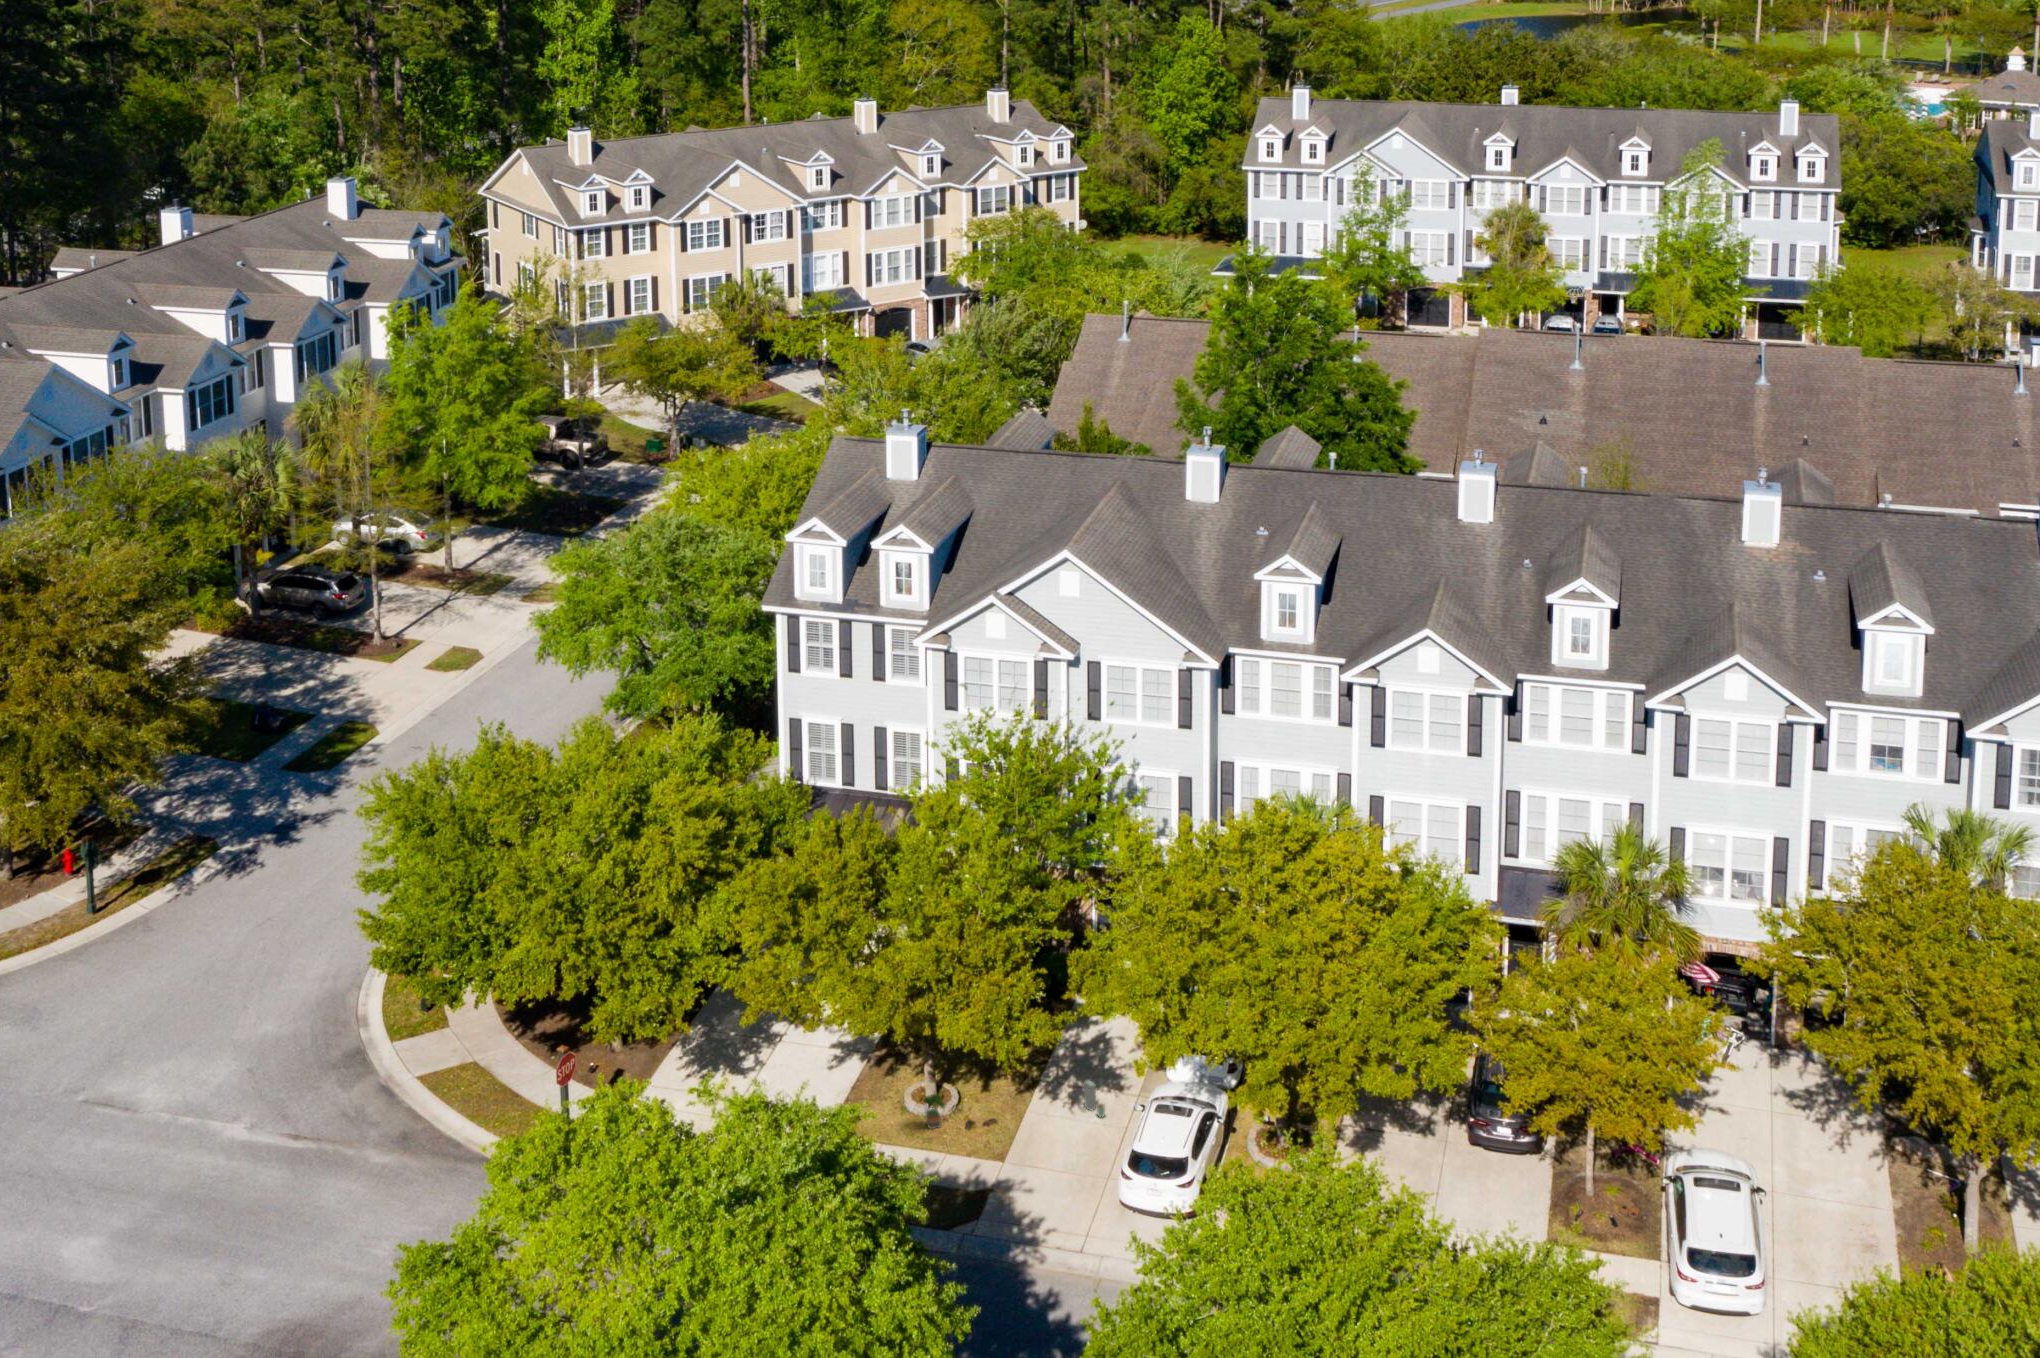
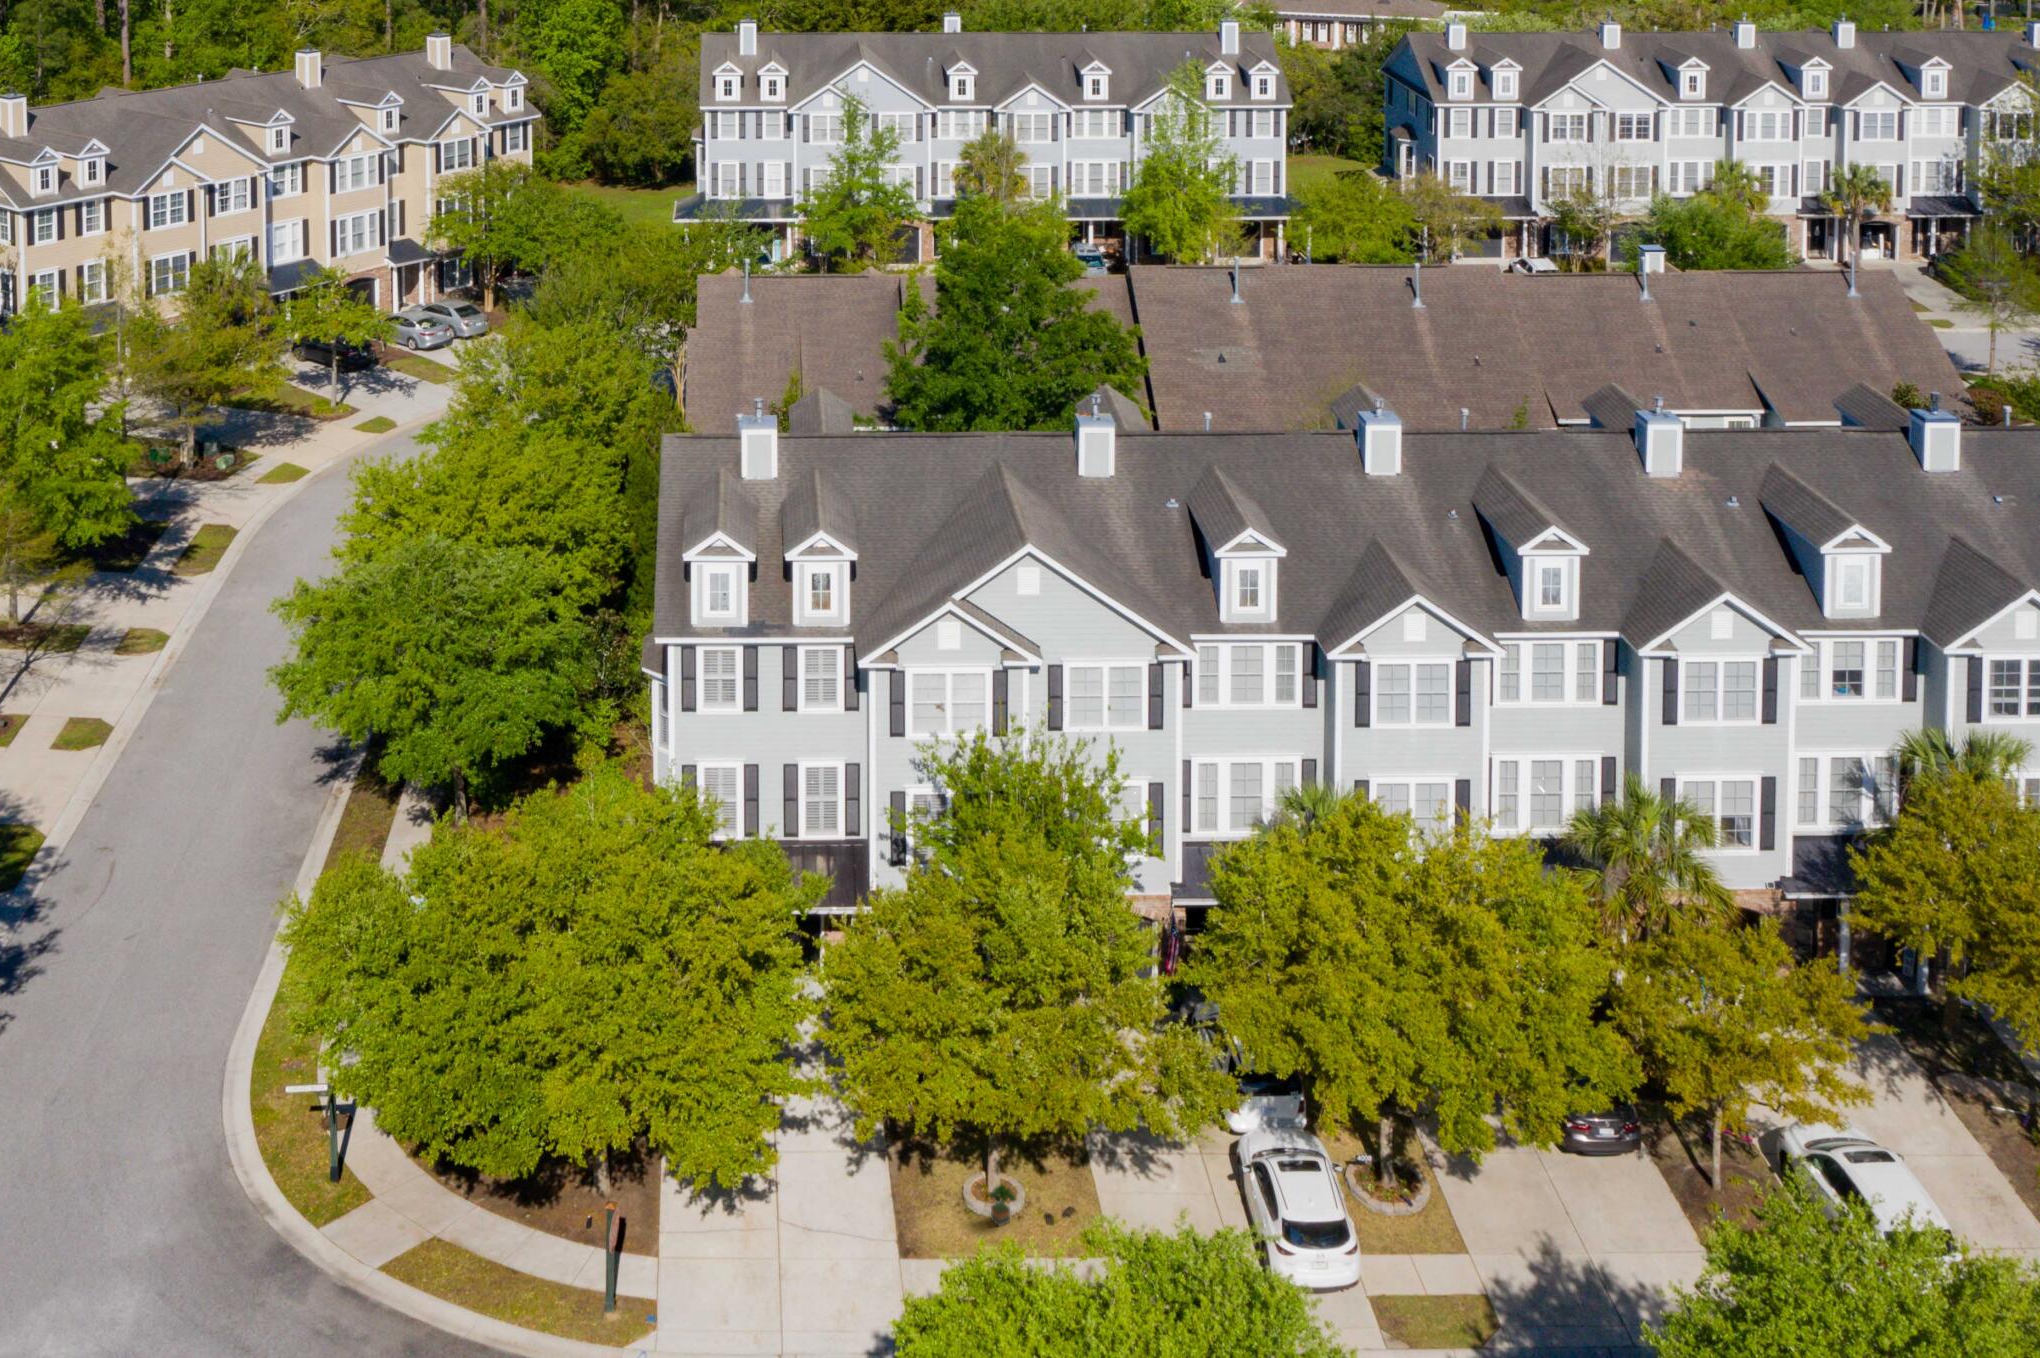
trash can: present [1084,1081,1105,1117] -> none [1146,1138,1175,1178]

